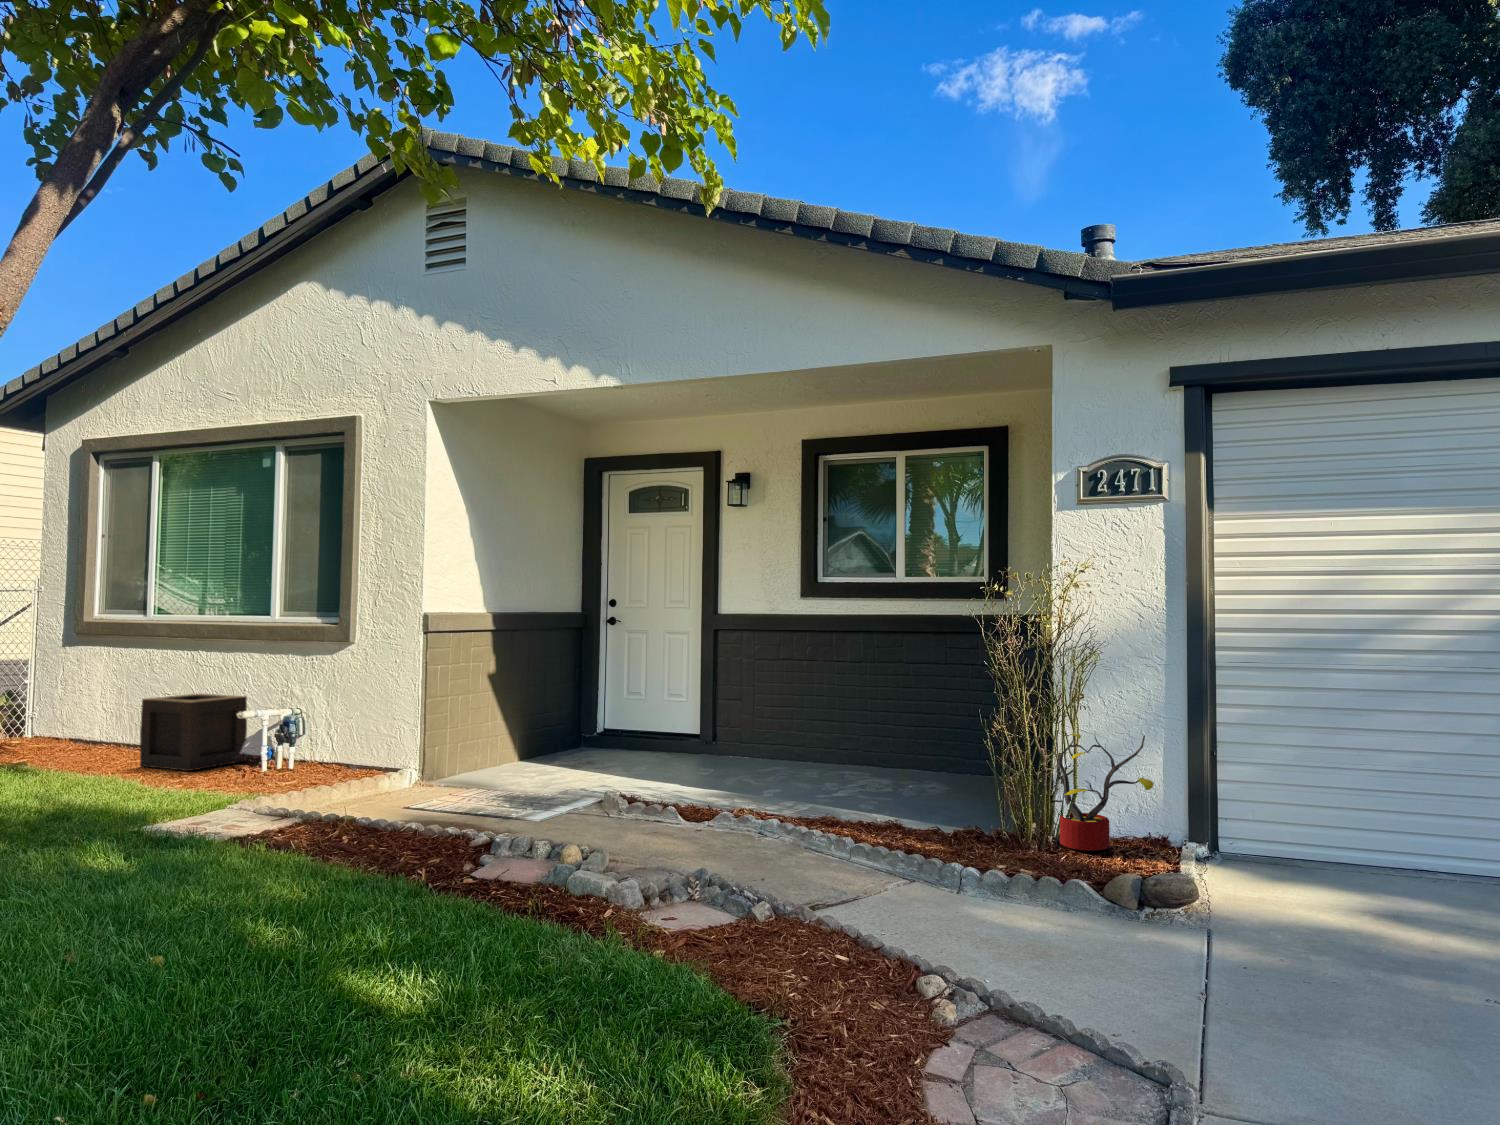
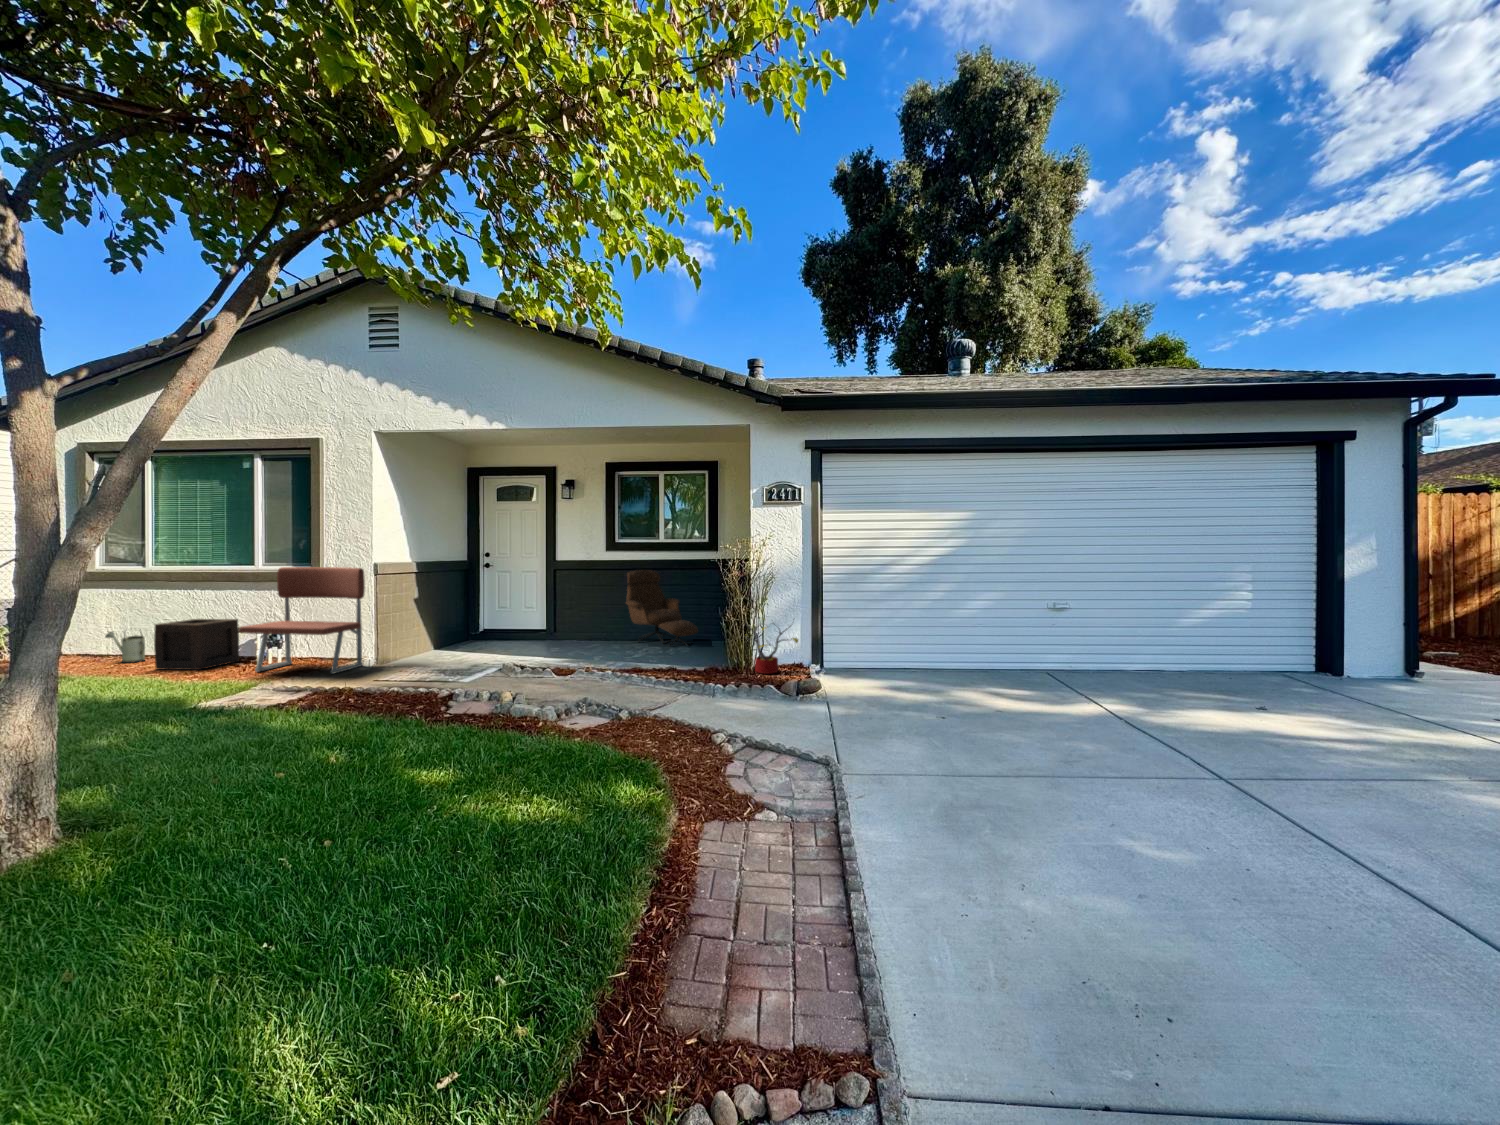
bench: none [233,618,404,790] -> present [239,567,365,674]
lounge chair: none [830,634,963,782] -> present [626,570,698,646]
watering can: none [96,704,140,754] -> present [105,632,145,663]

